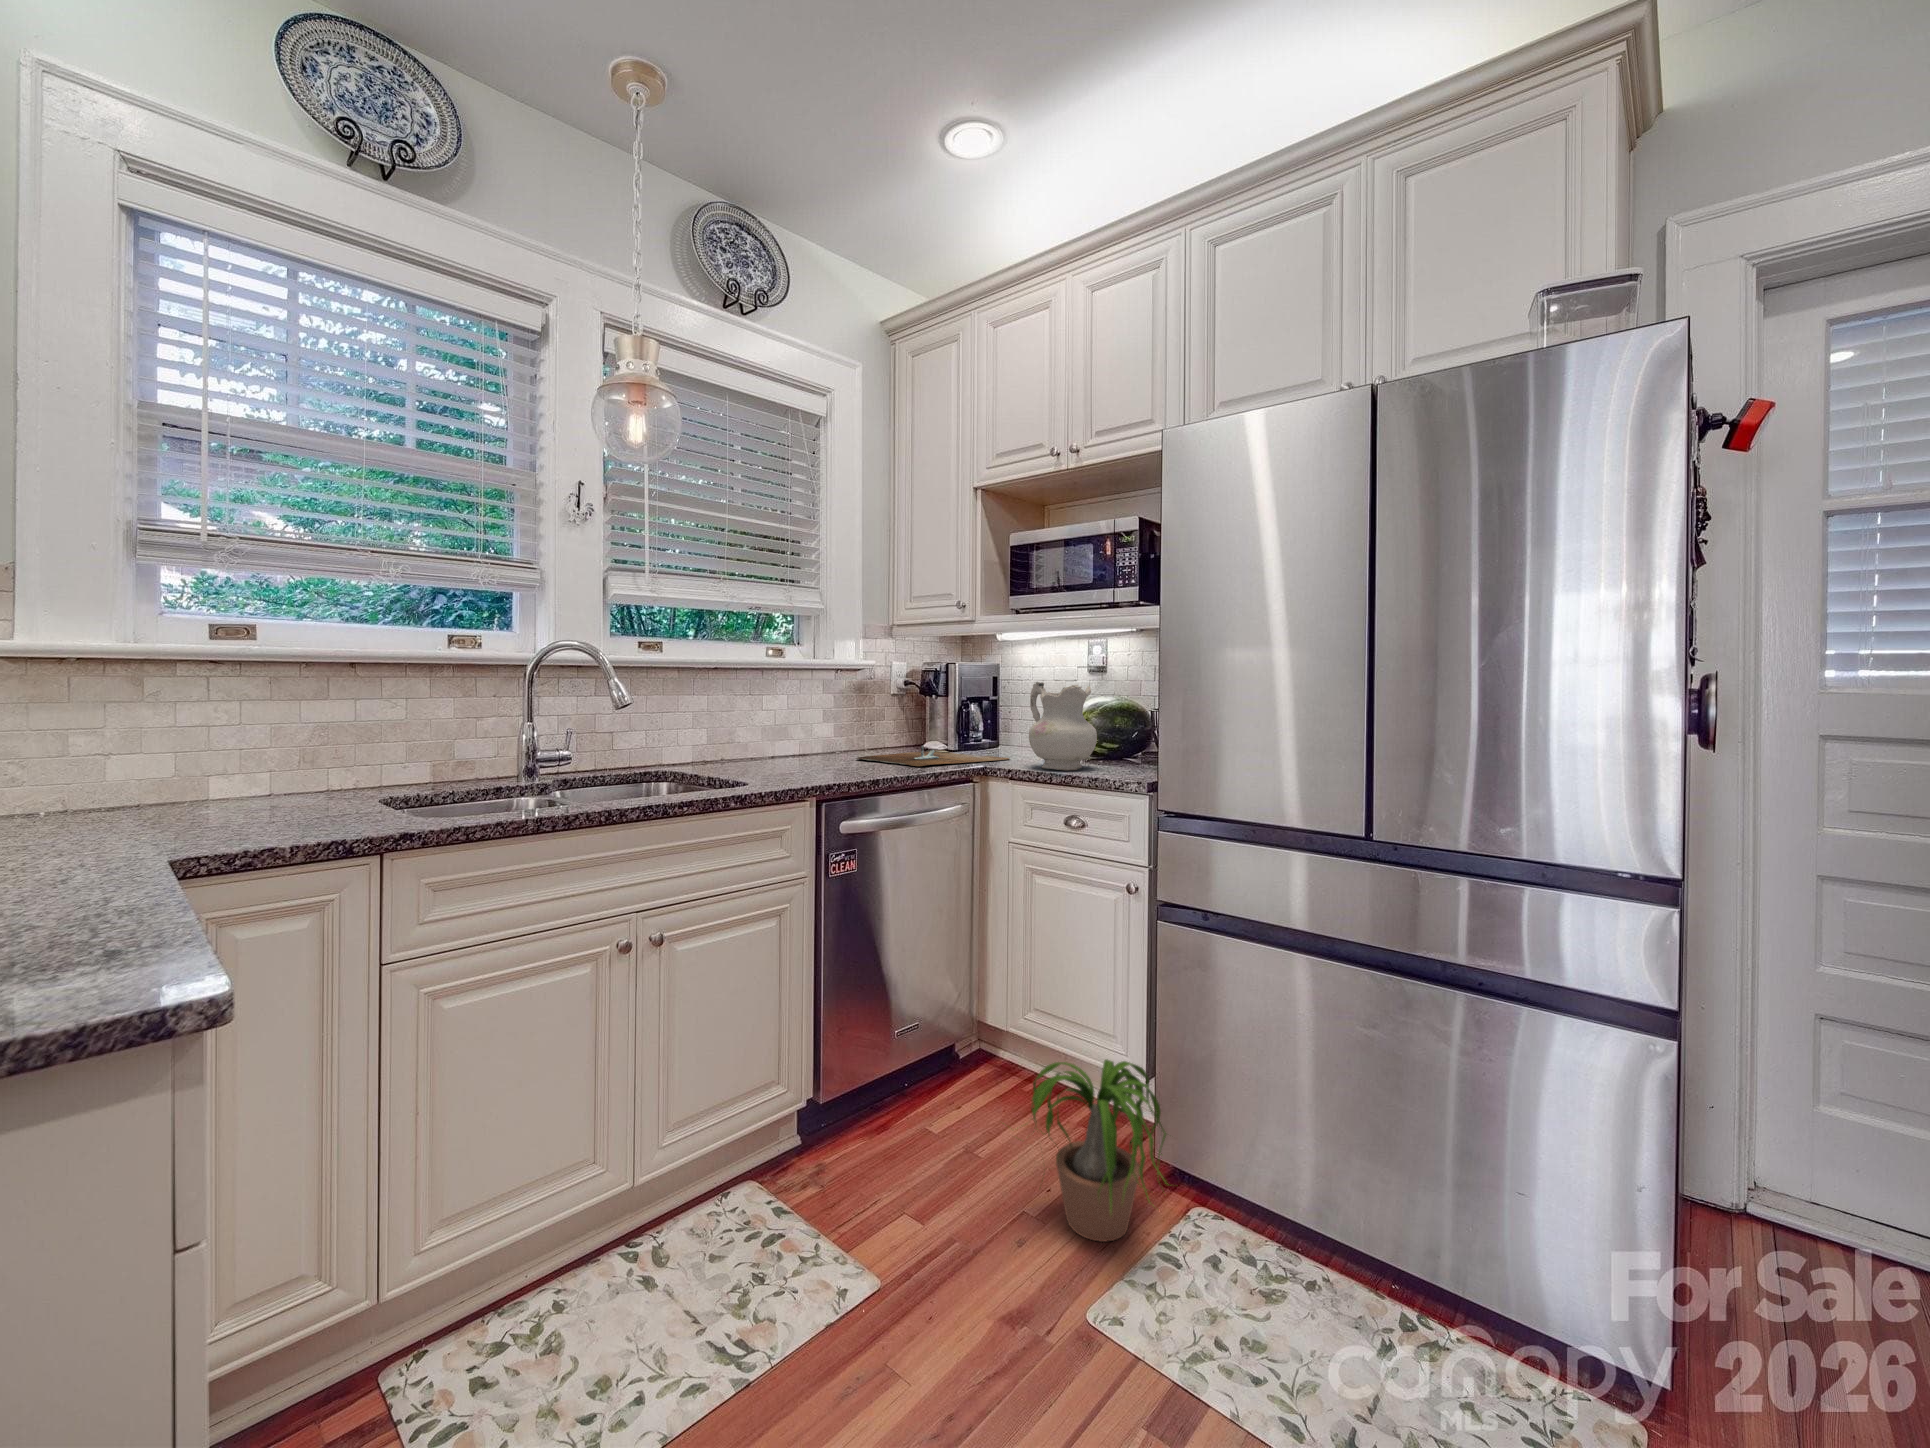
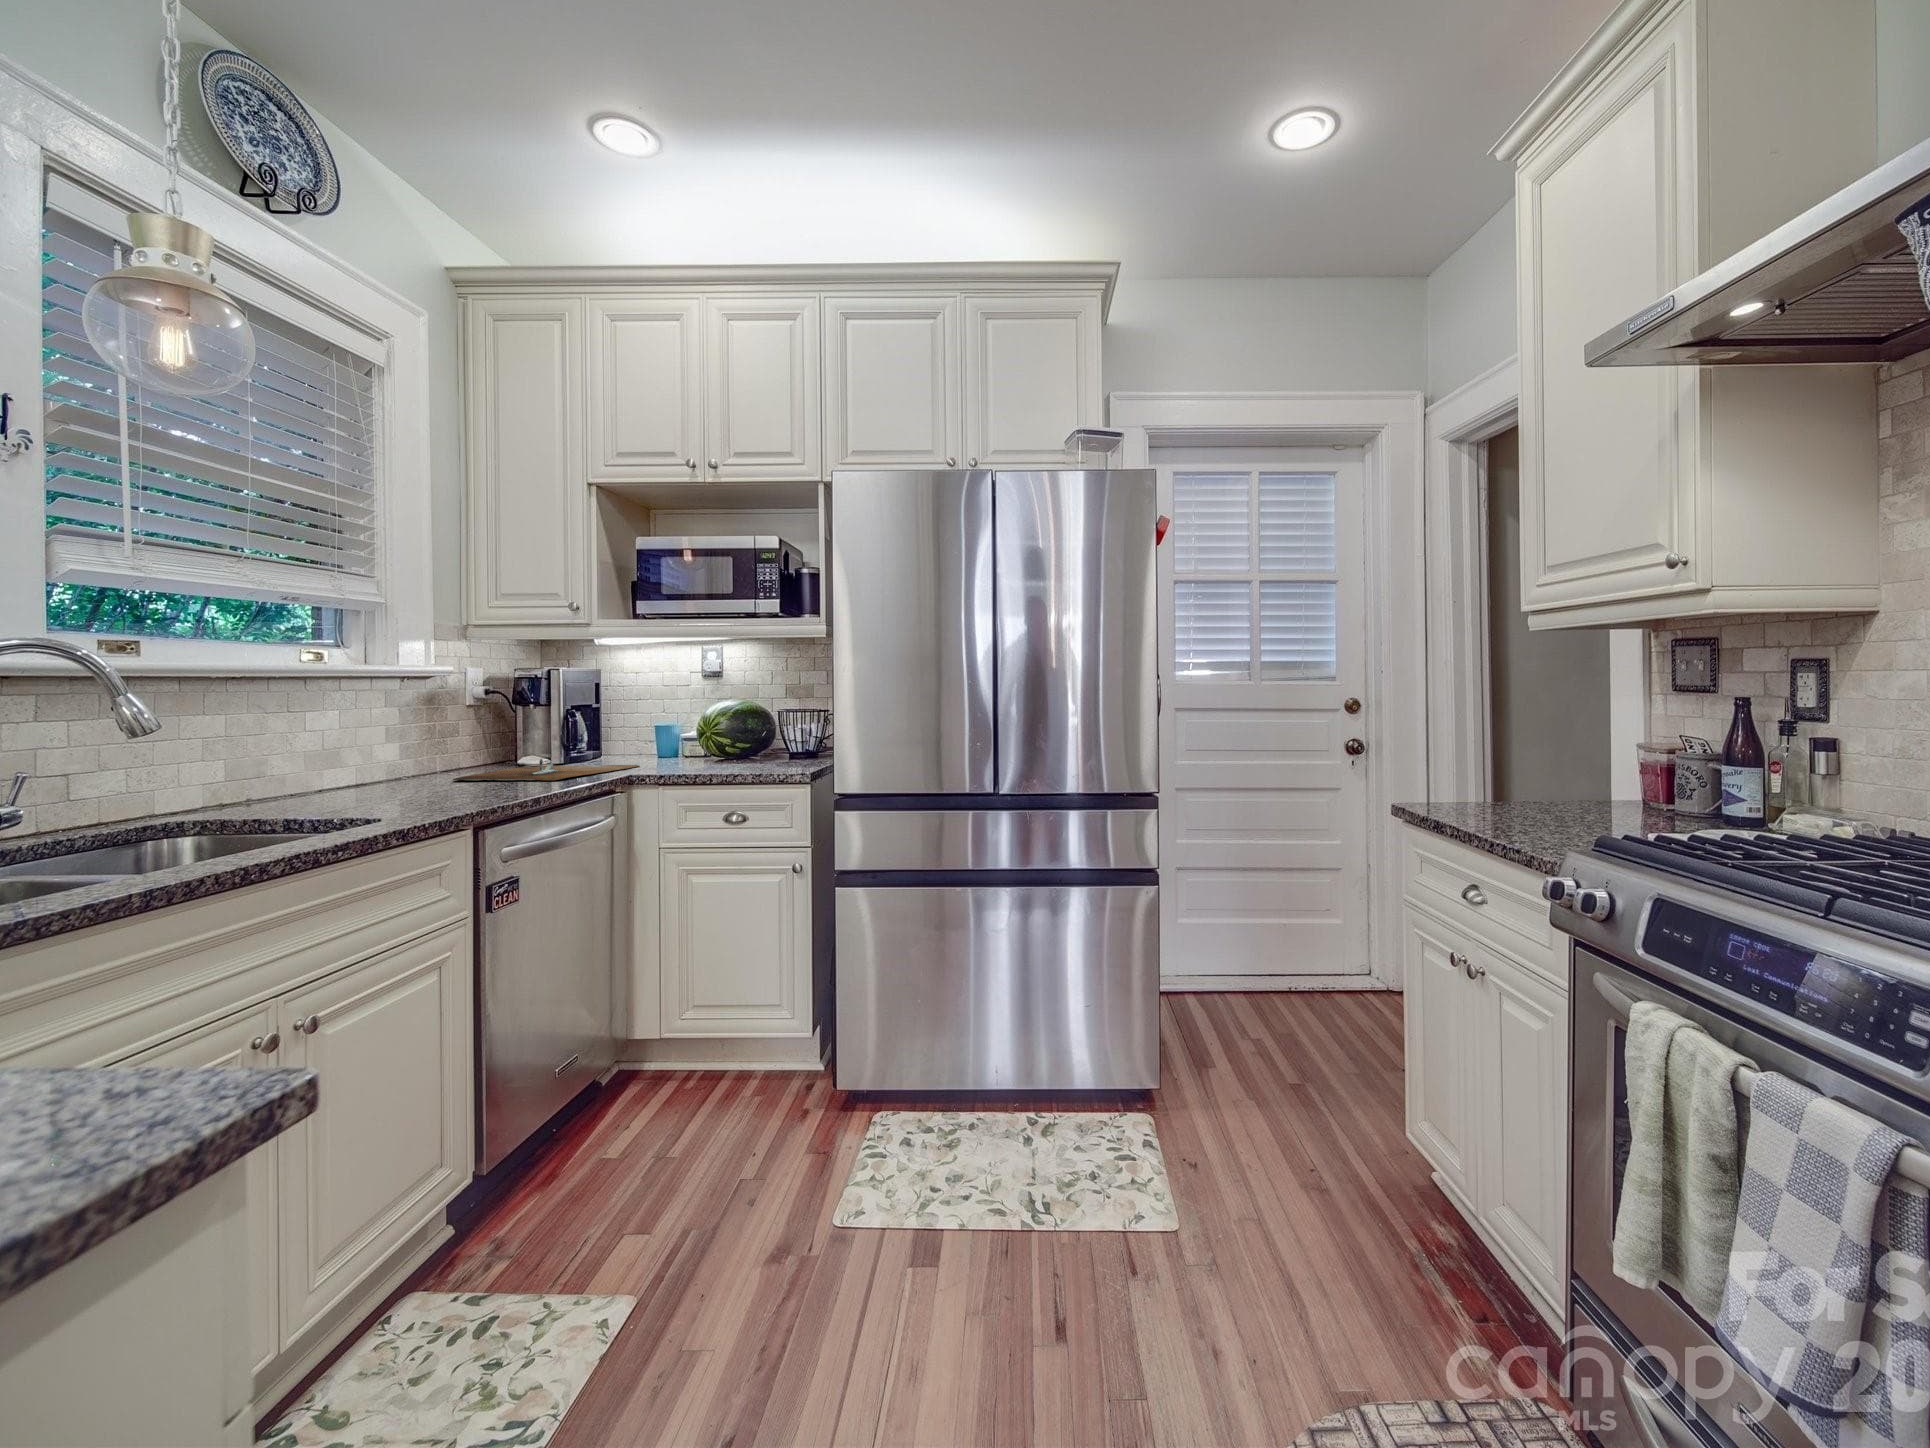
ceramic pitcher: present [1029,682,1097,770] -> none [672,686,744,770]
potted plant: present [1031,1059,1166,1242] -> none [717,1011,890,1173]

